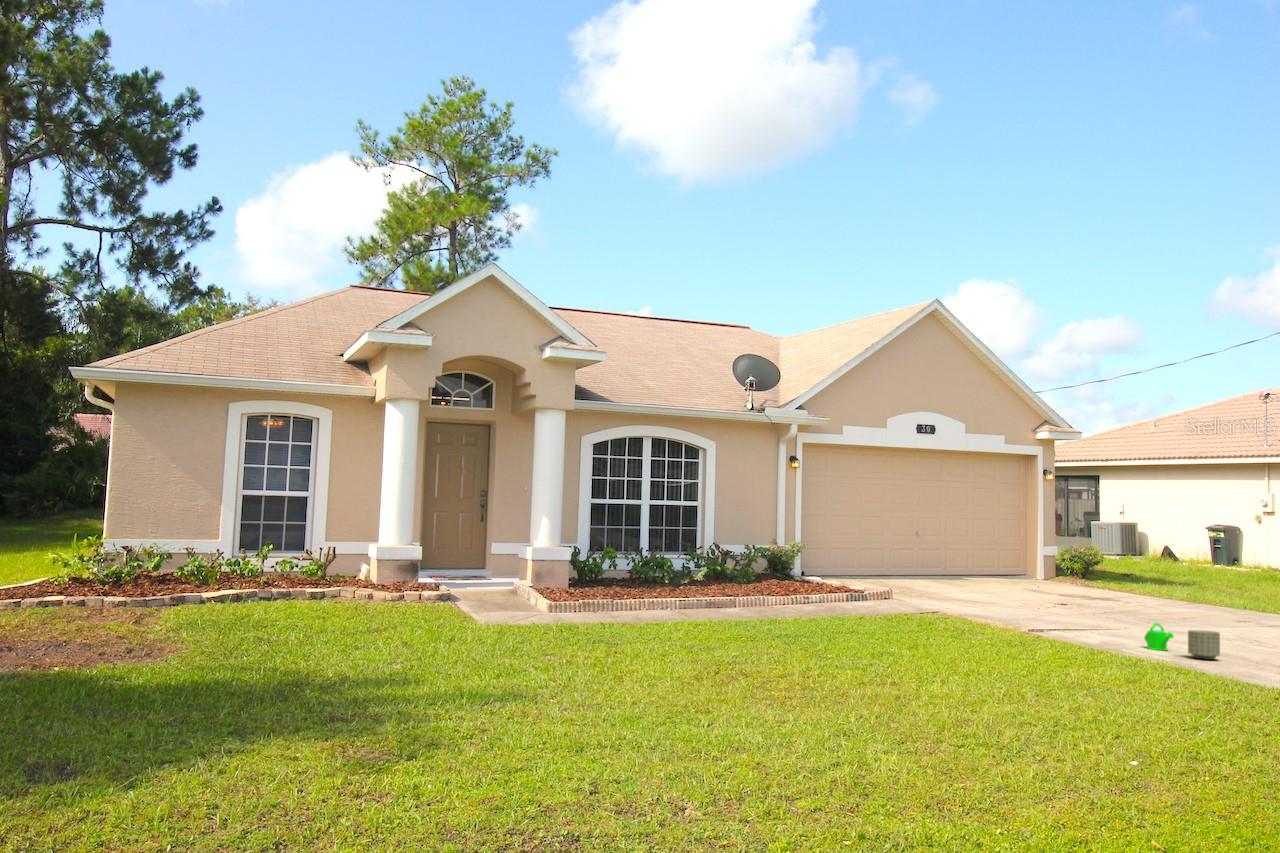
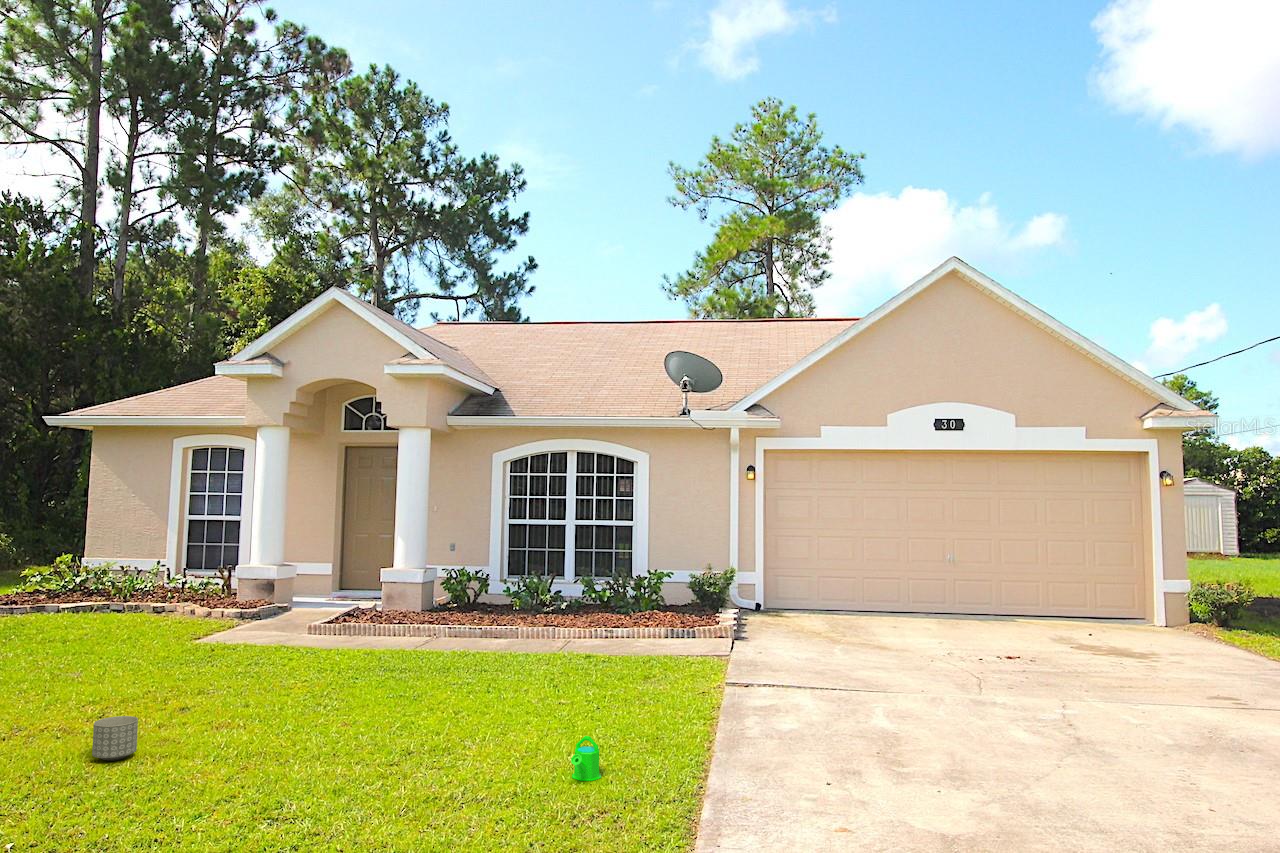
planter: present [1188,630,1220,660] -> present [92,716,138,761]

